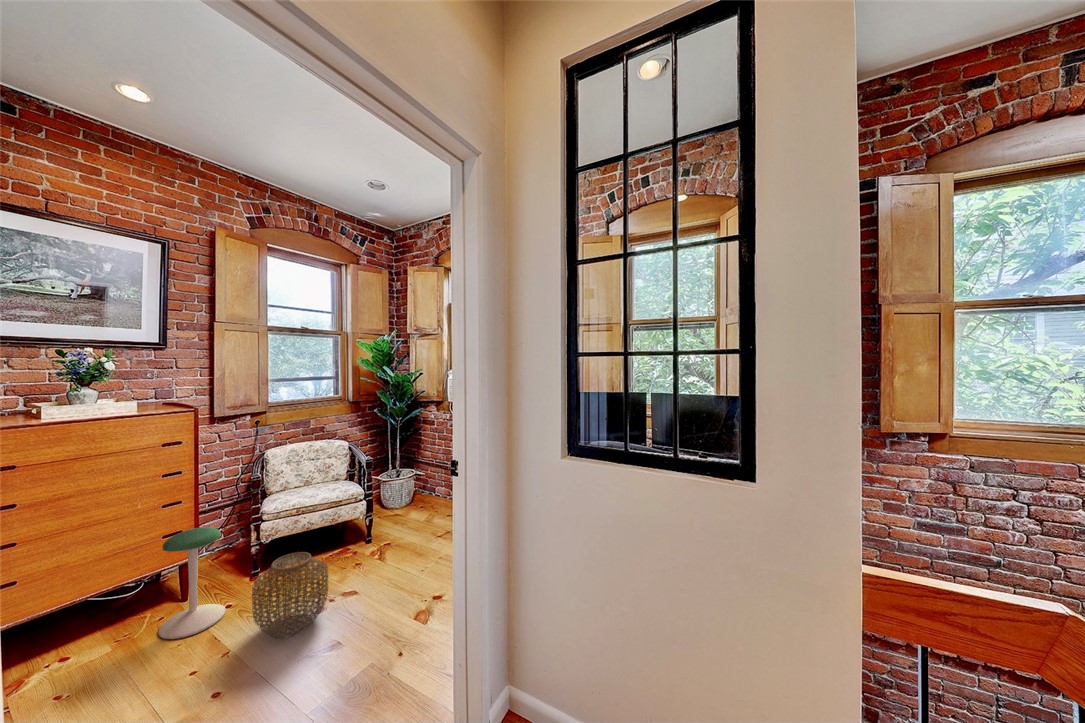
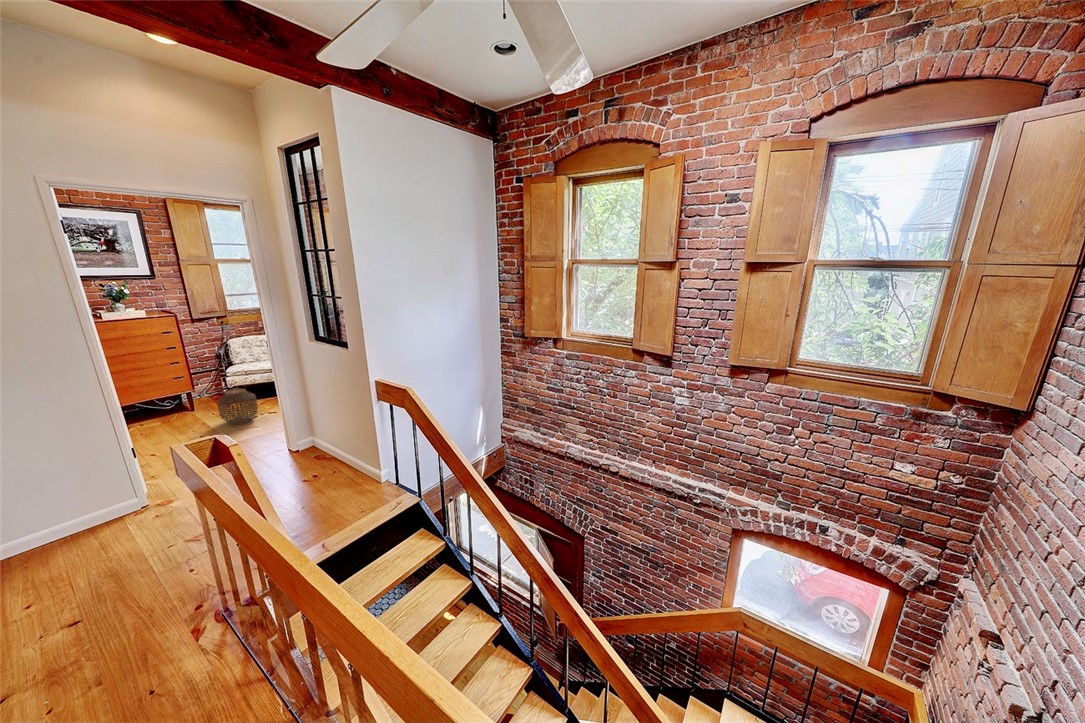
stool: present [158,527,226,639] -> none [172,375,211,423]

